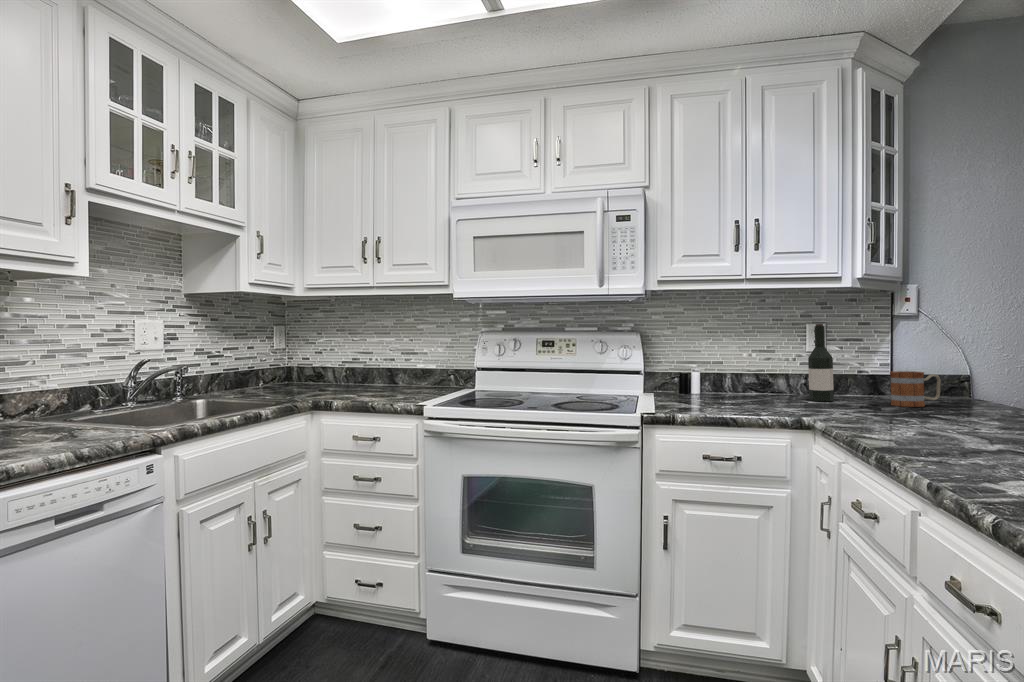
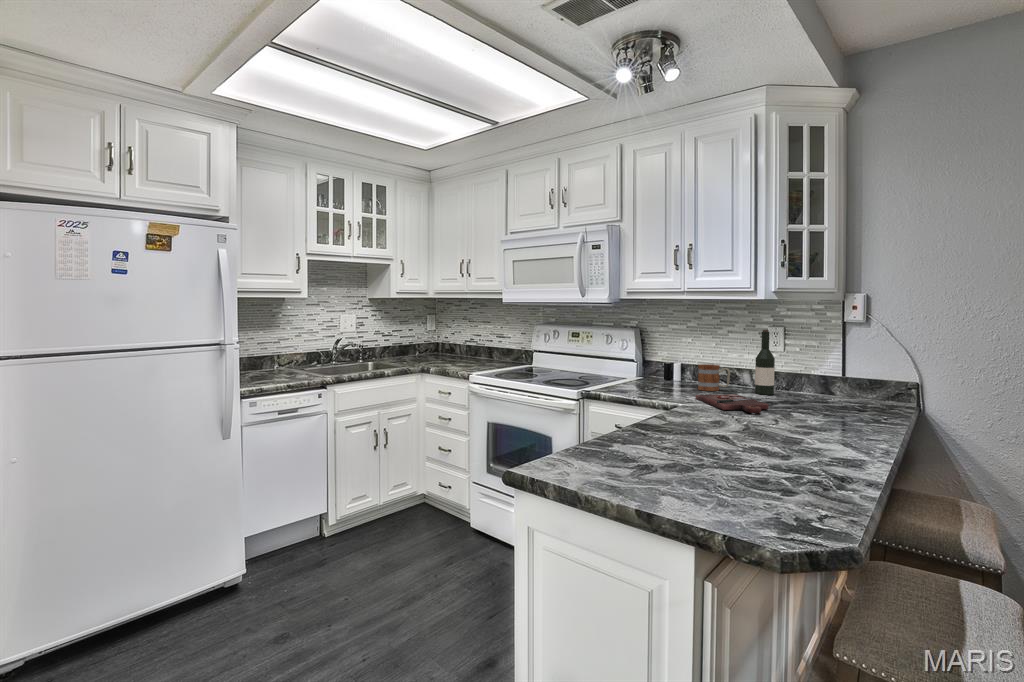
mug: present [890,371,941,407] -> present [698,364,730,391]
cutting board: none [793,402,925,421] -> present [696,394,769,413]

